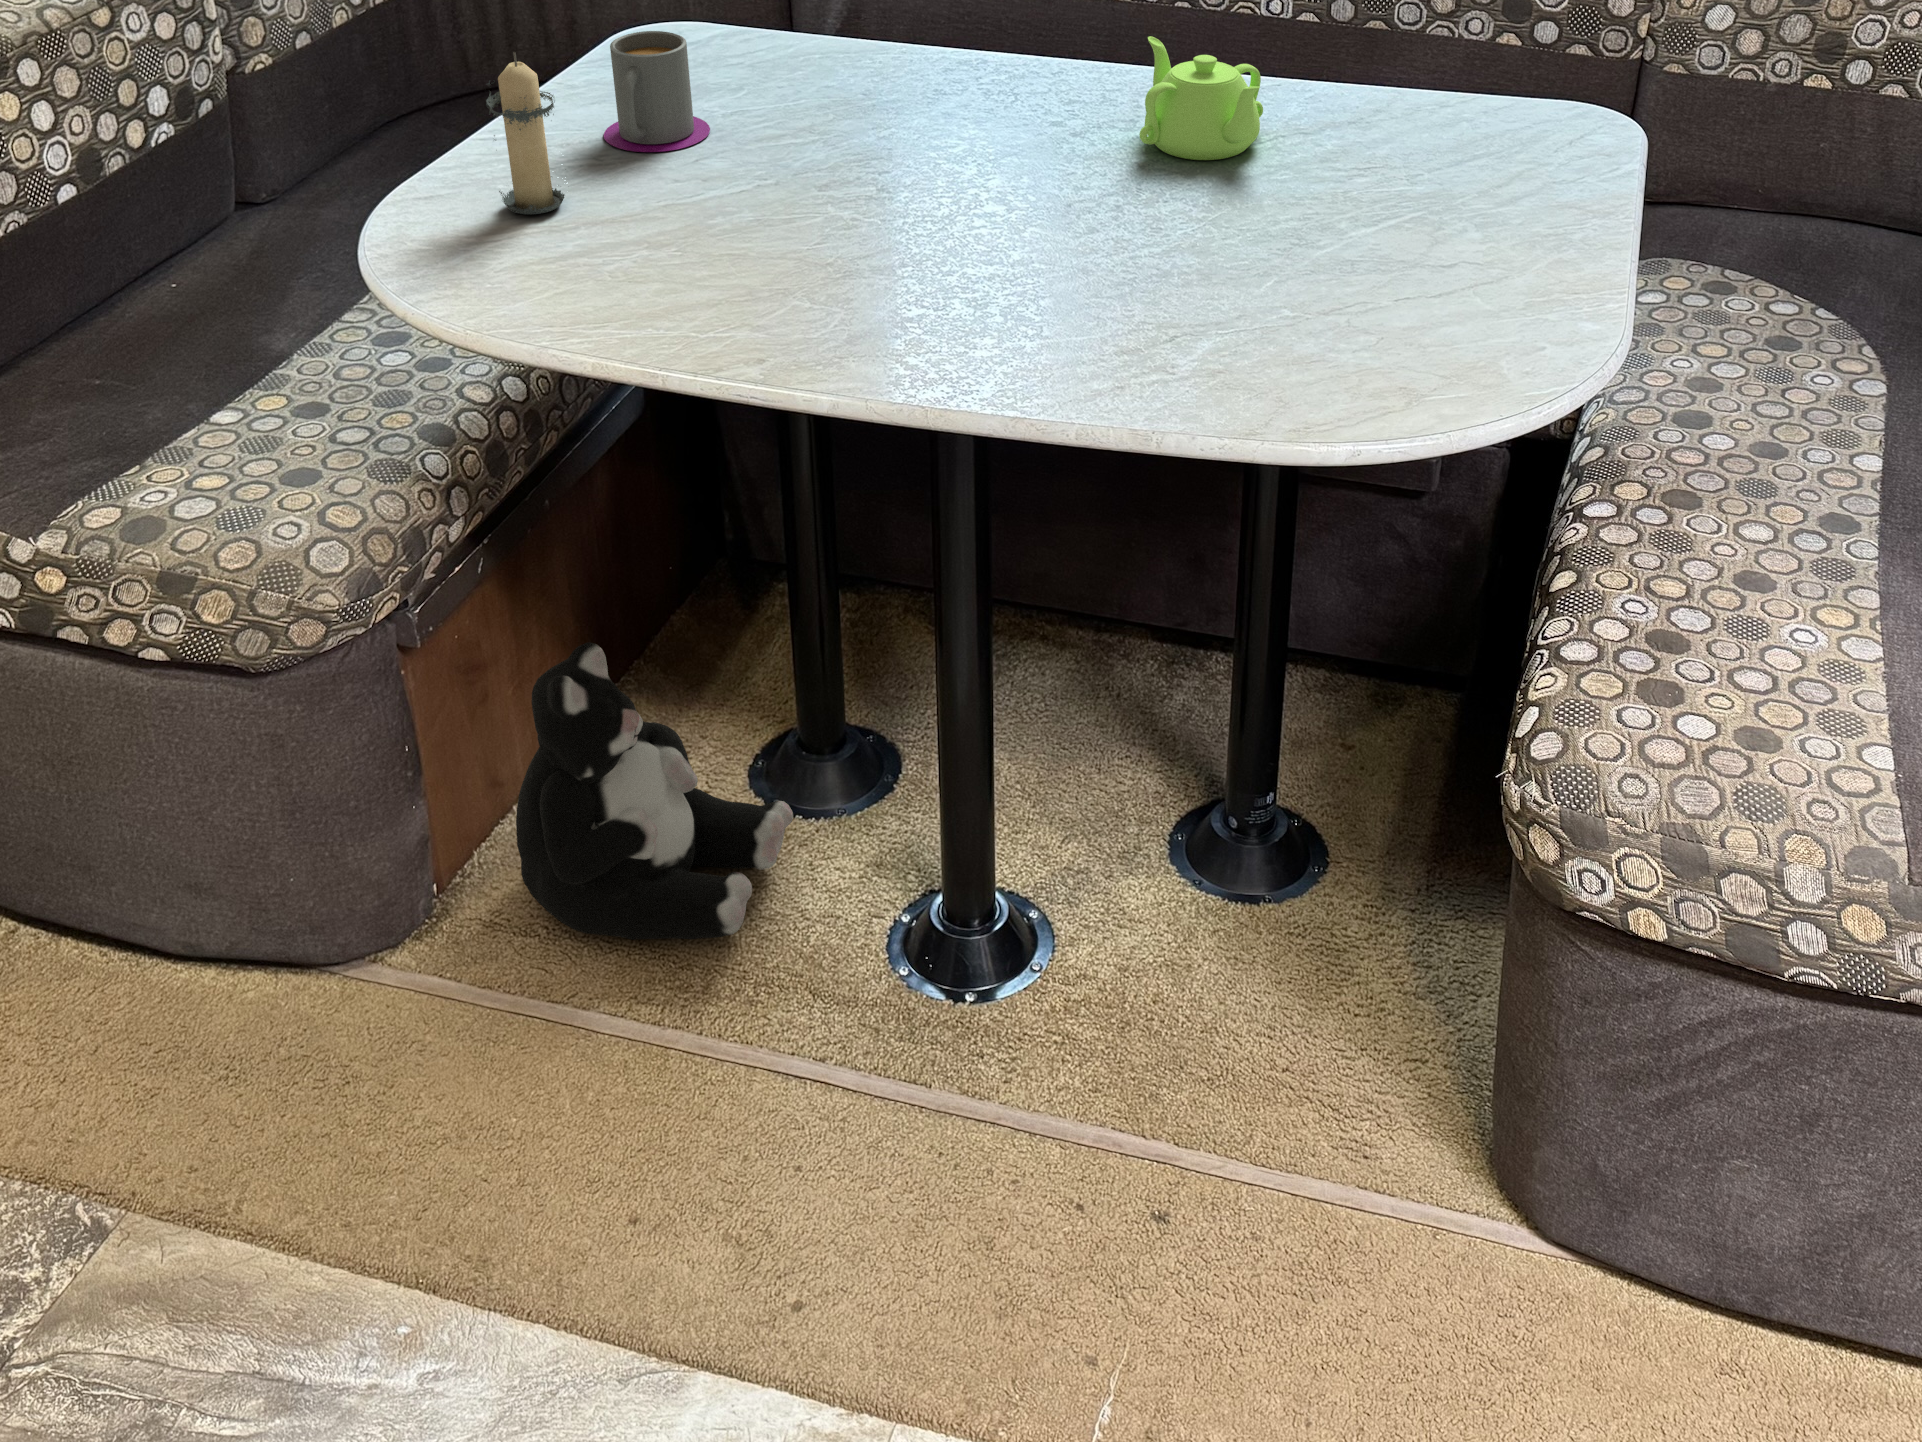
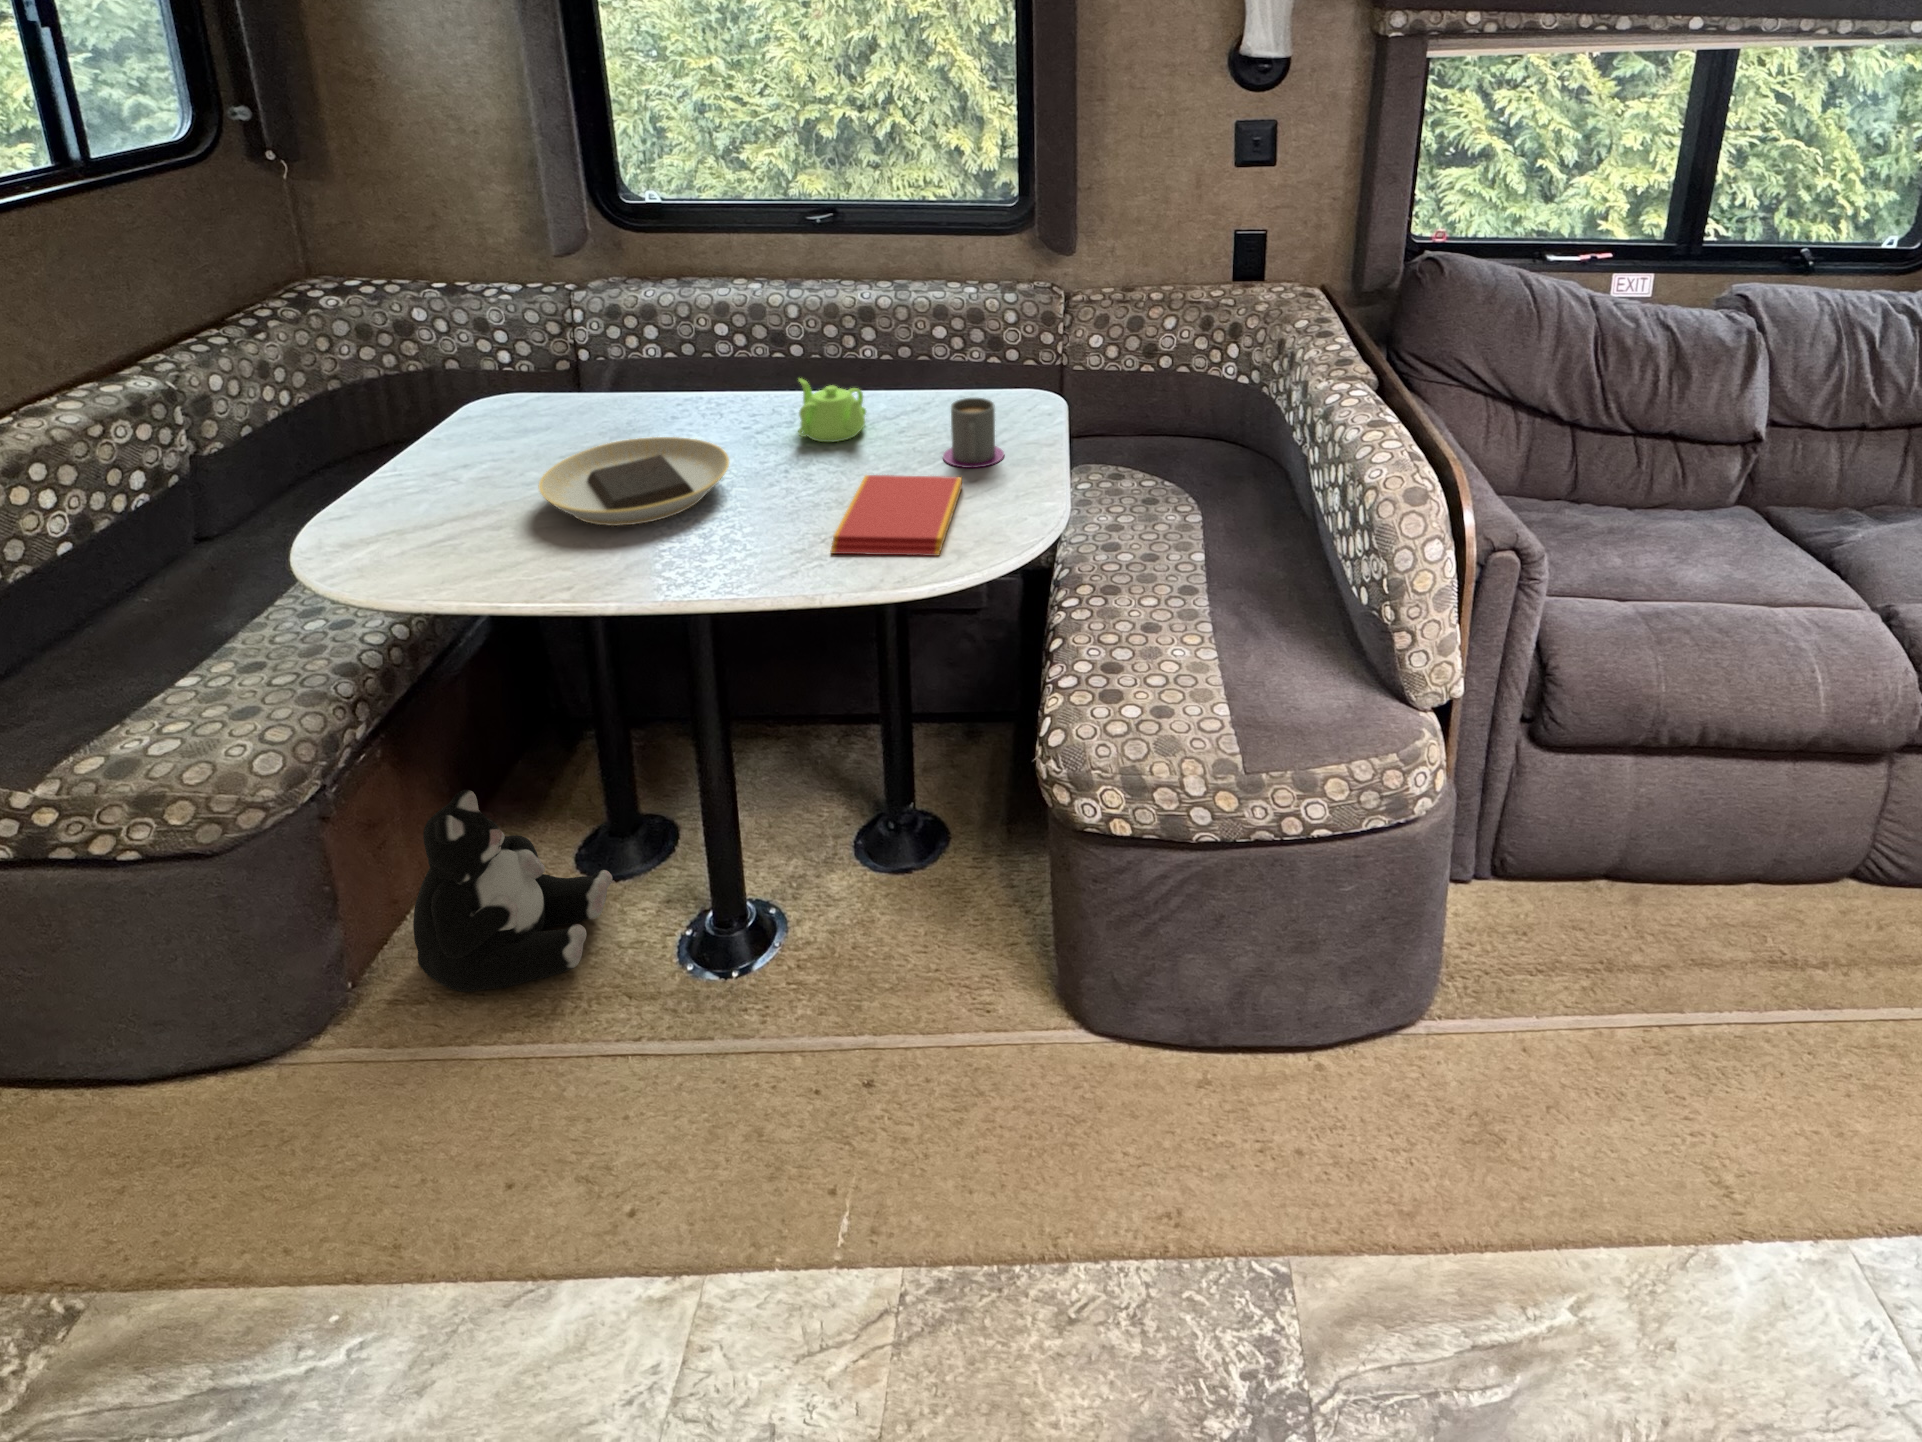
mug: present [604,31,710,152] -> present [943,398,1004,468]
candle: present [486,52,565,215] -> none [382,426,446,524]
plate: none [713,116,1020,262] -> present [539,437,729,526]
book: none [1183,226,1432,390] -> present [830,475,962,556]

